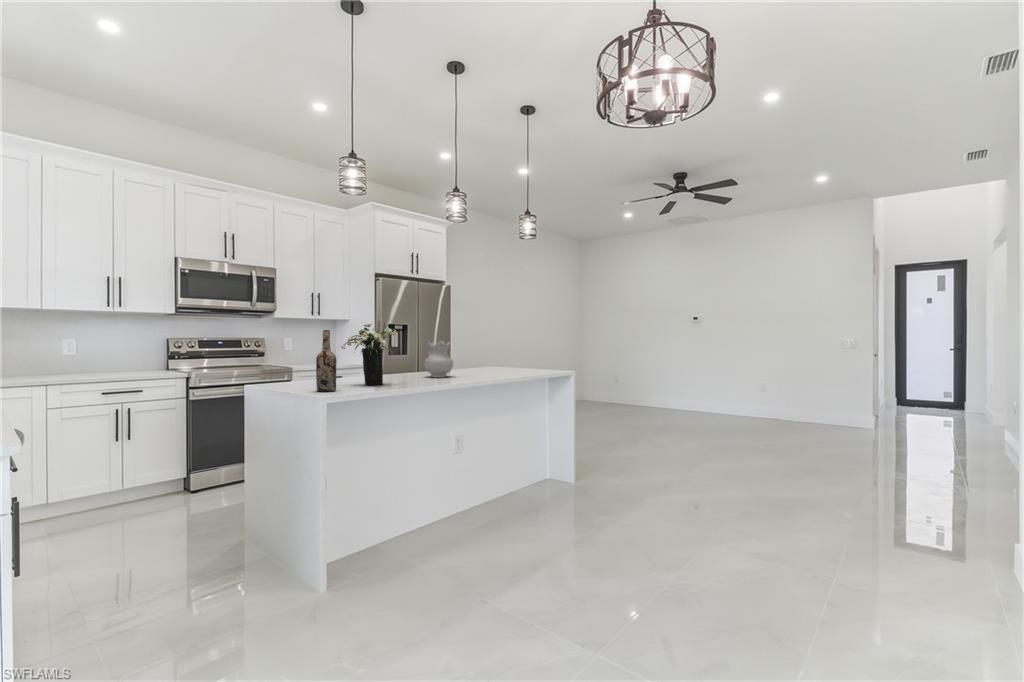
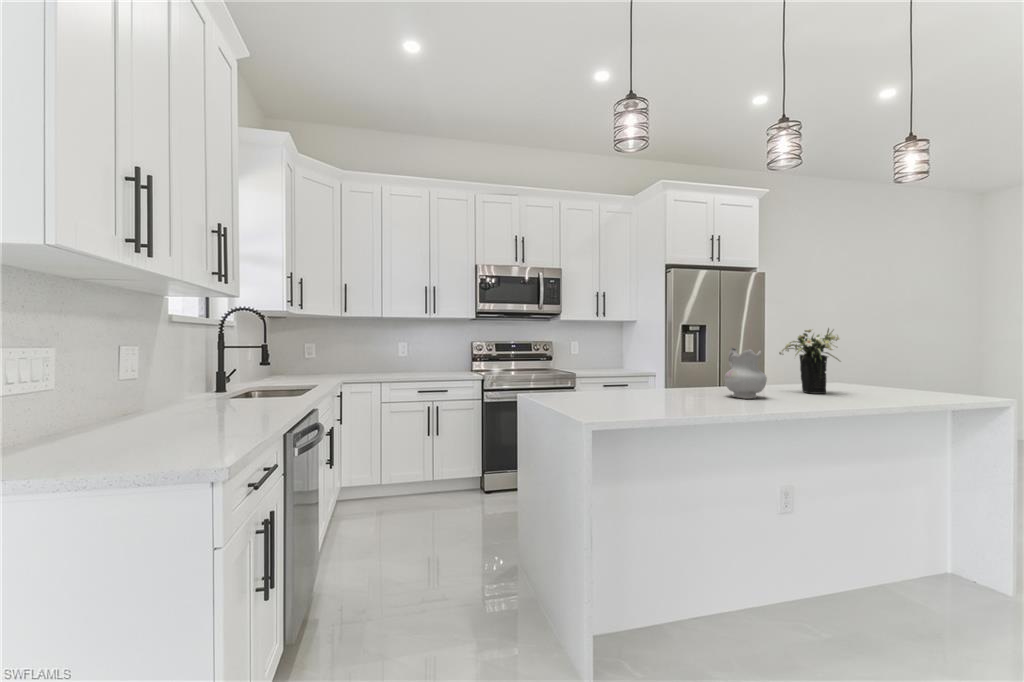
flower arrangement: present [341,323,396,385] -> present [779,328,840,394]
wine bottle: present [316,330,336,392] -> none [584,338,606,413]

